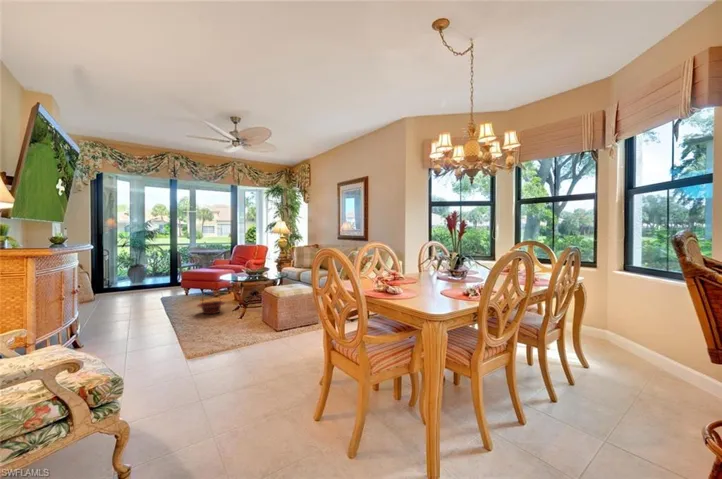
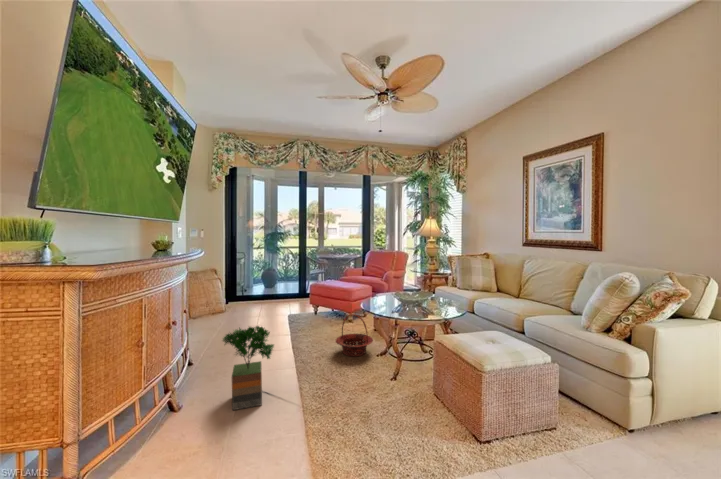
potted tree: none [109,291,150,343] -> present [223,326,274,410]

